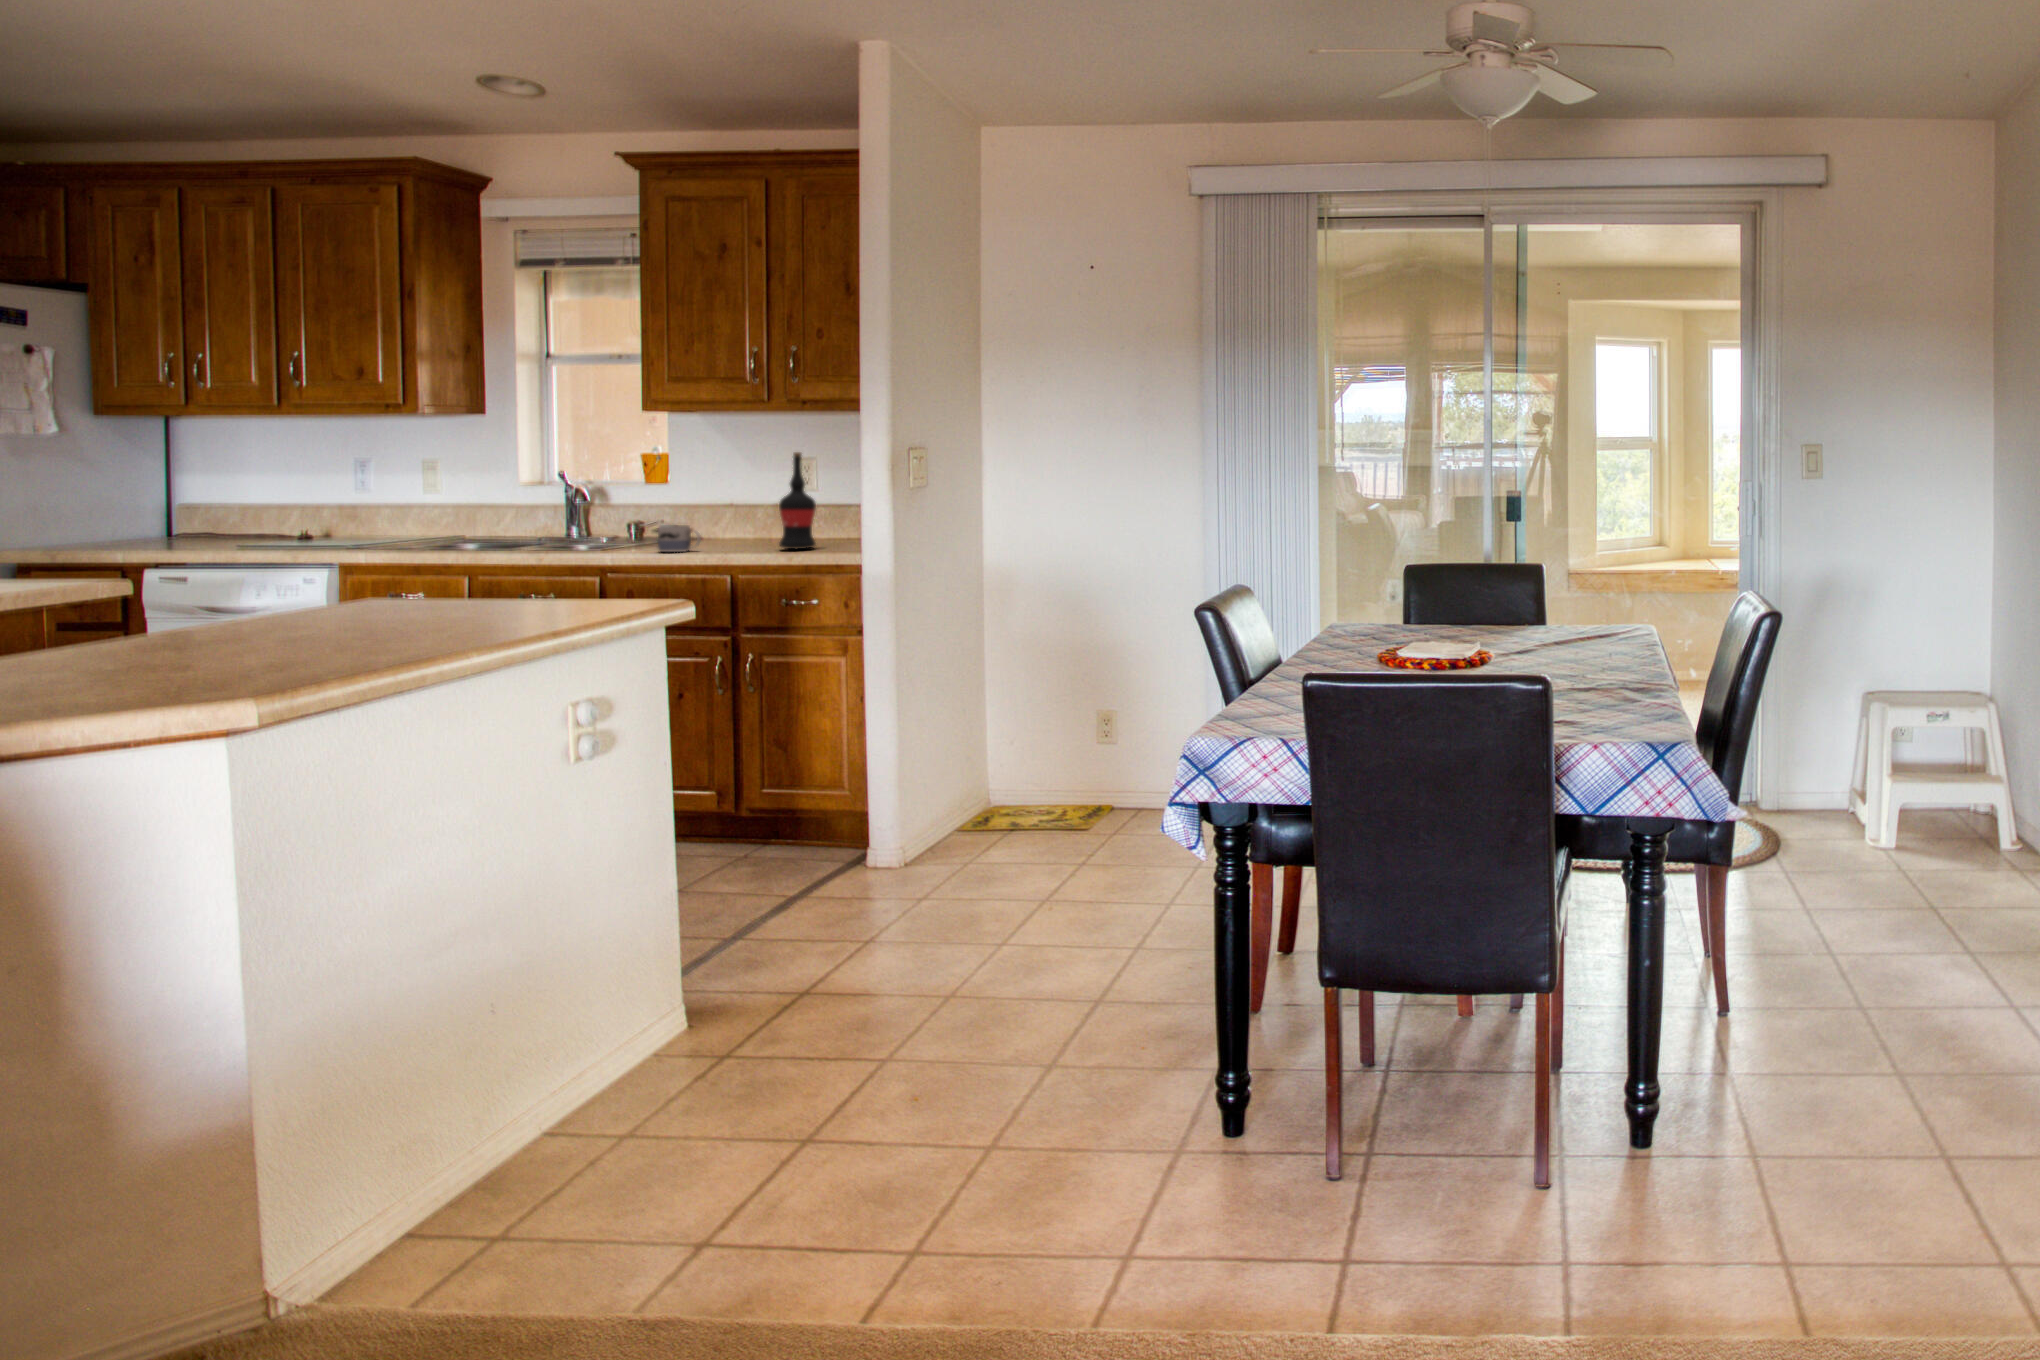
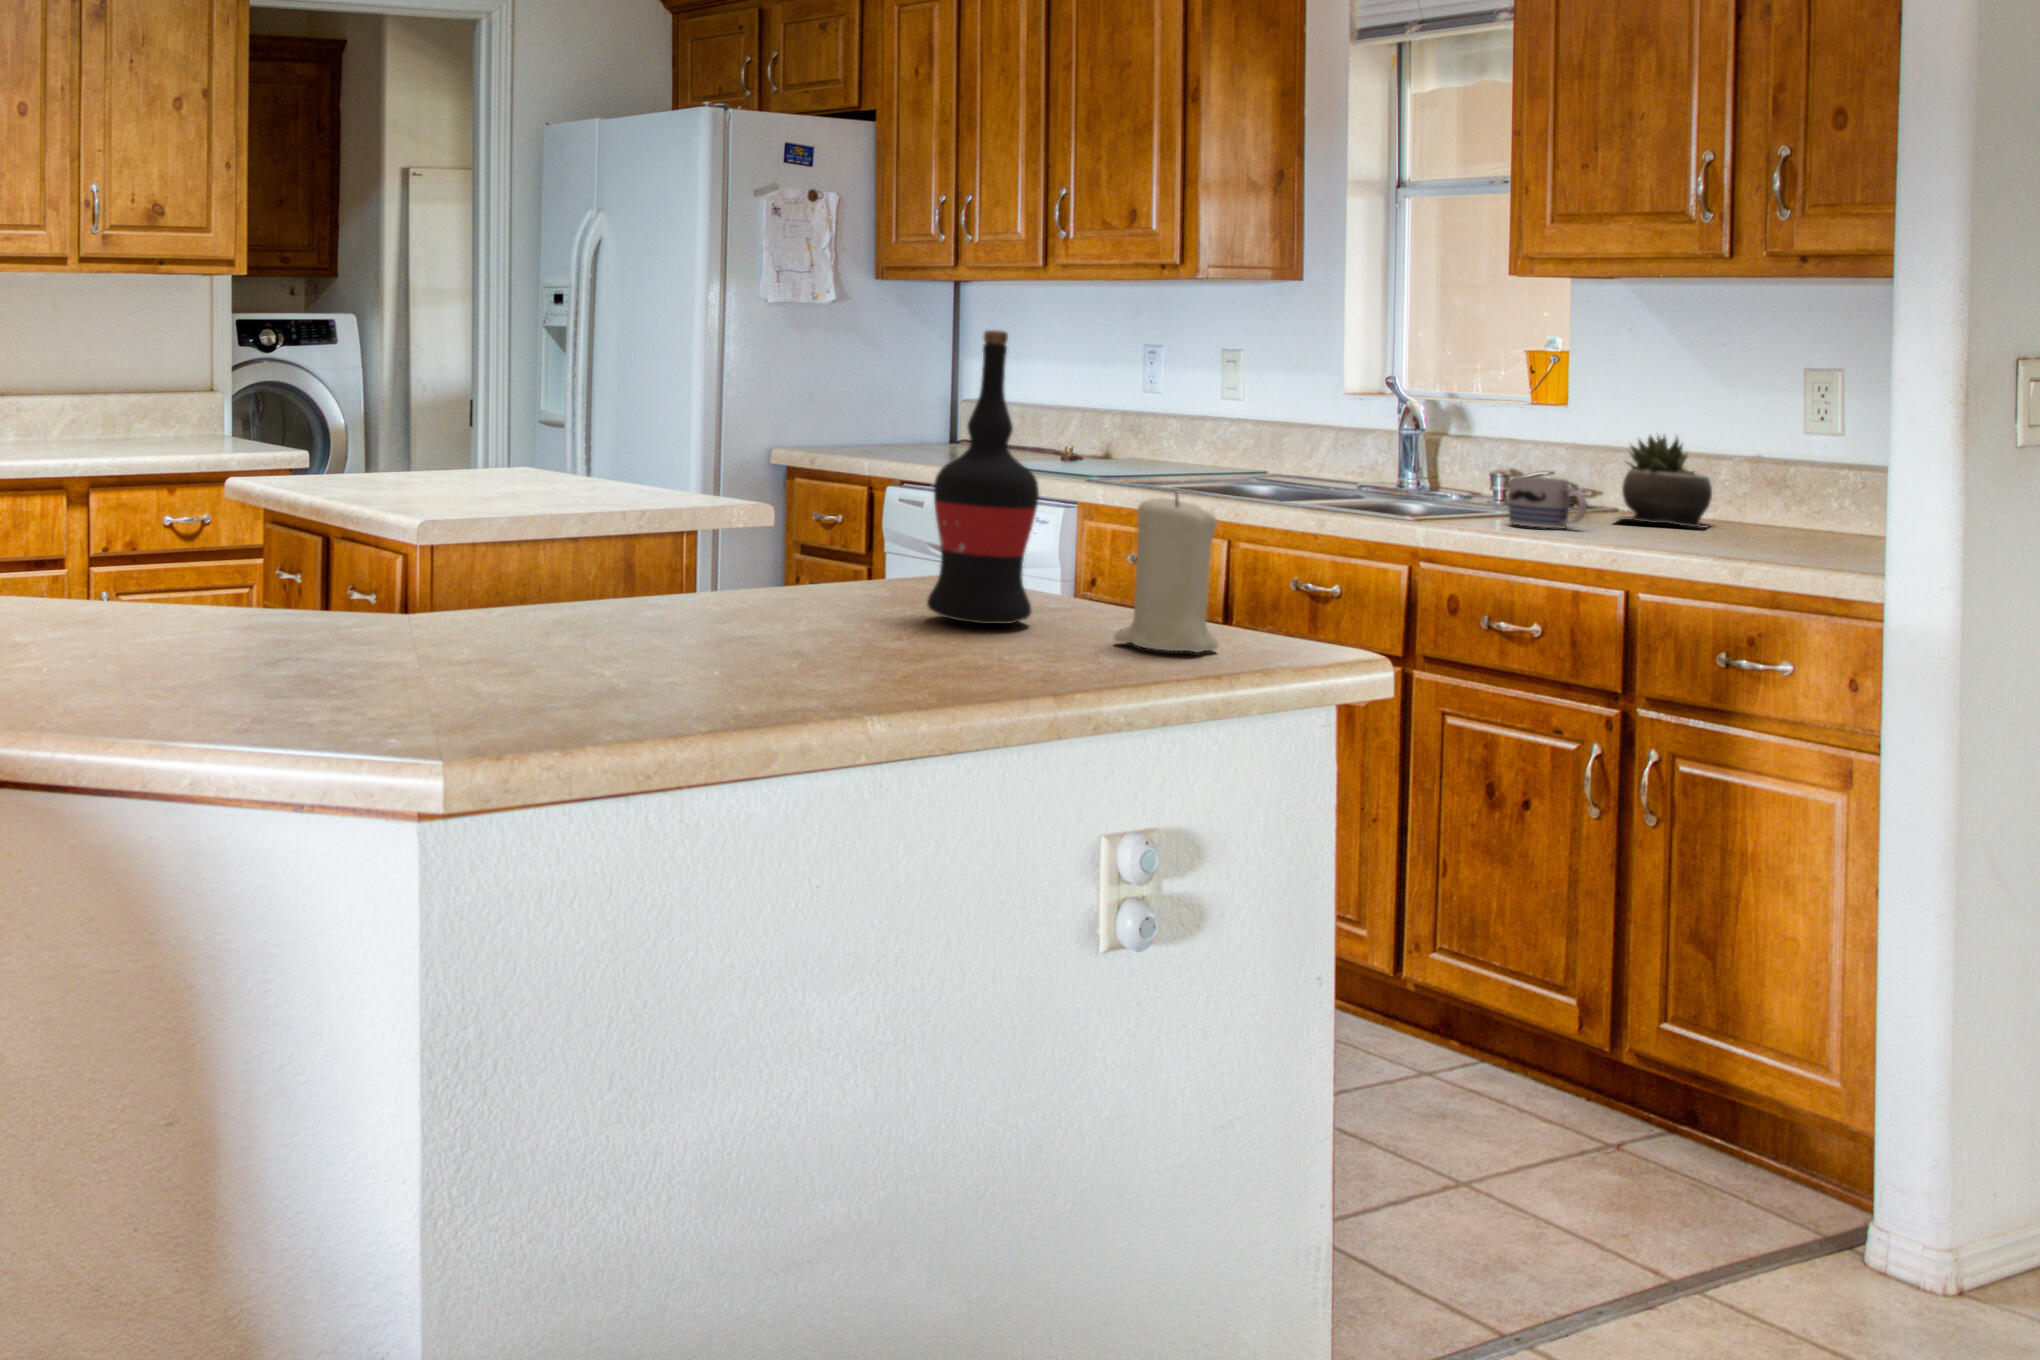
wine bottle: present [779,452,816,549] -> present [927,330,1039,624]
succulent plant: none [710,496,760,544] -> present [1620,434,1712,528]
candle: none [551,544,605,620] -> present [1114,493,1218,652]

